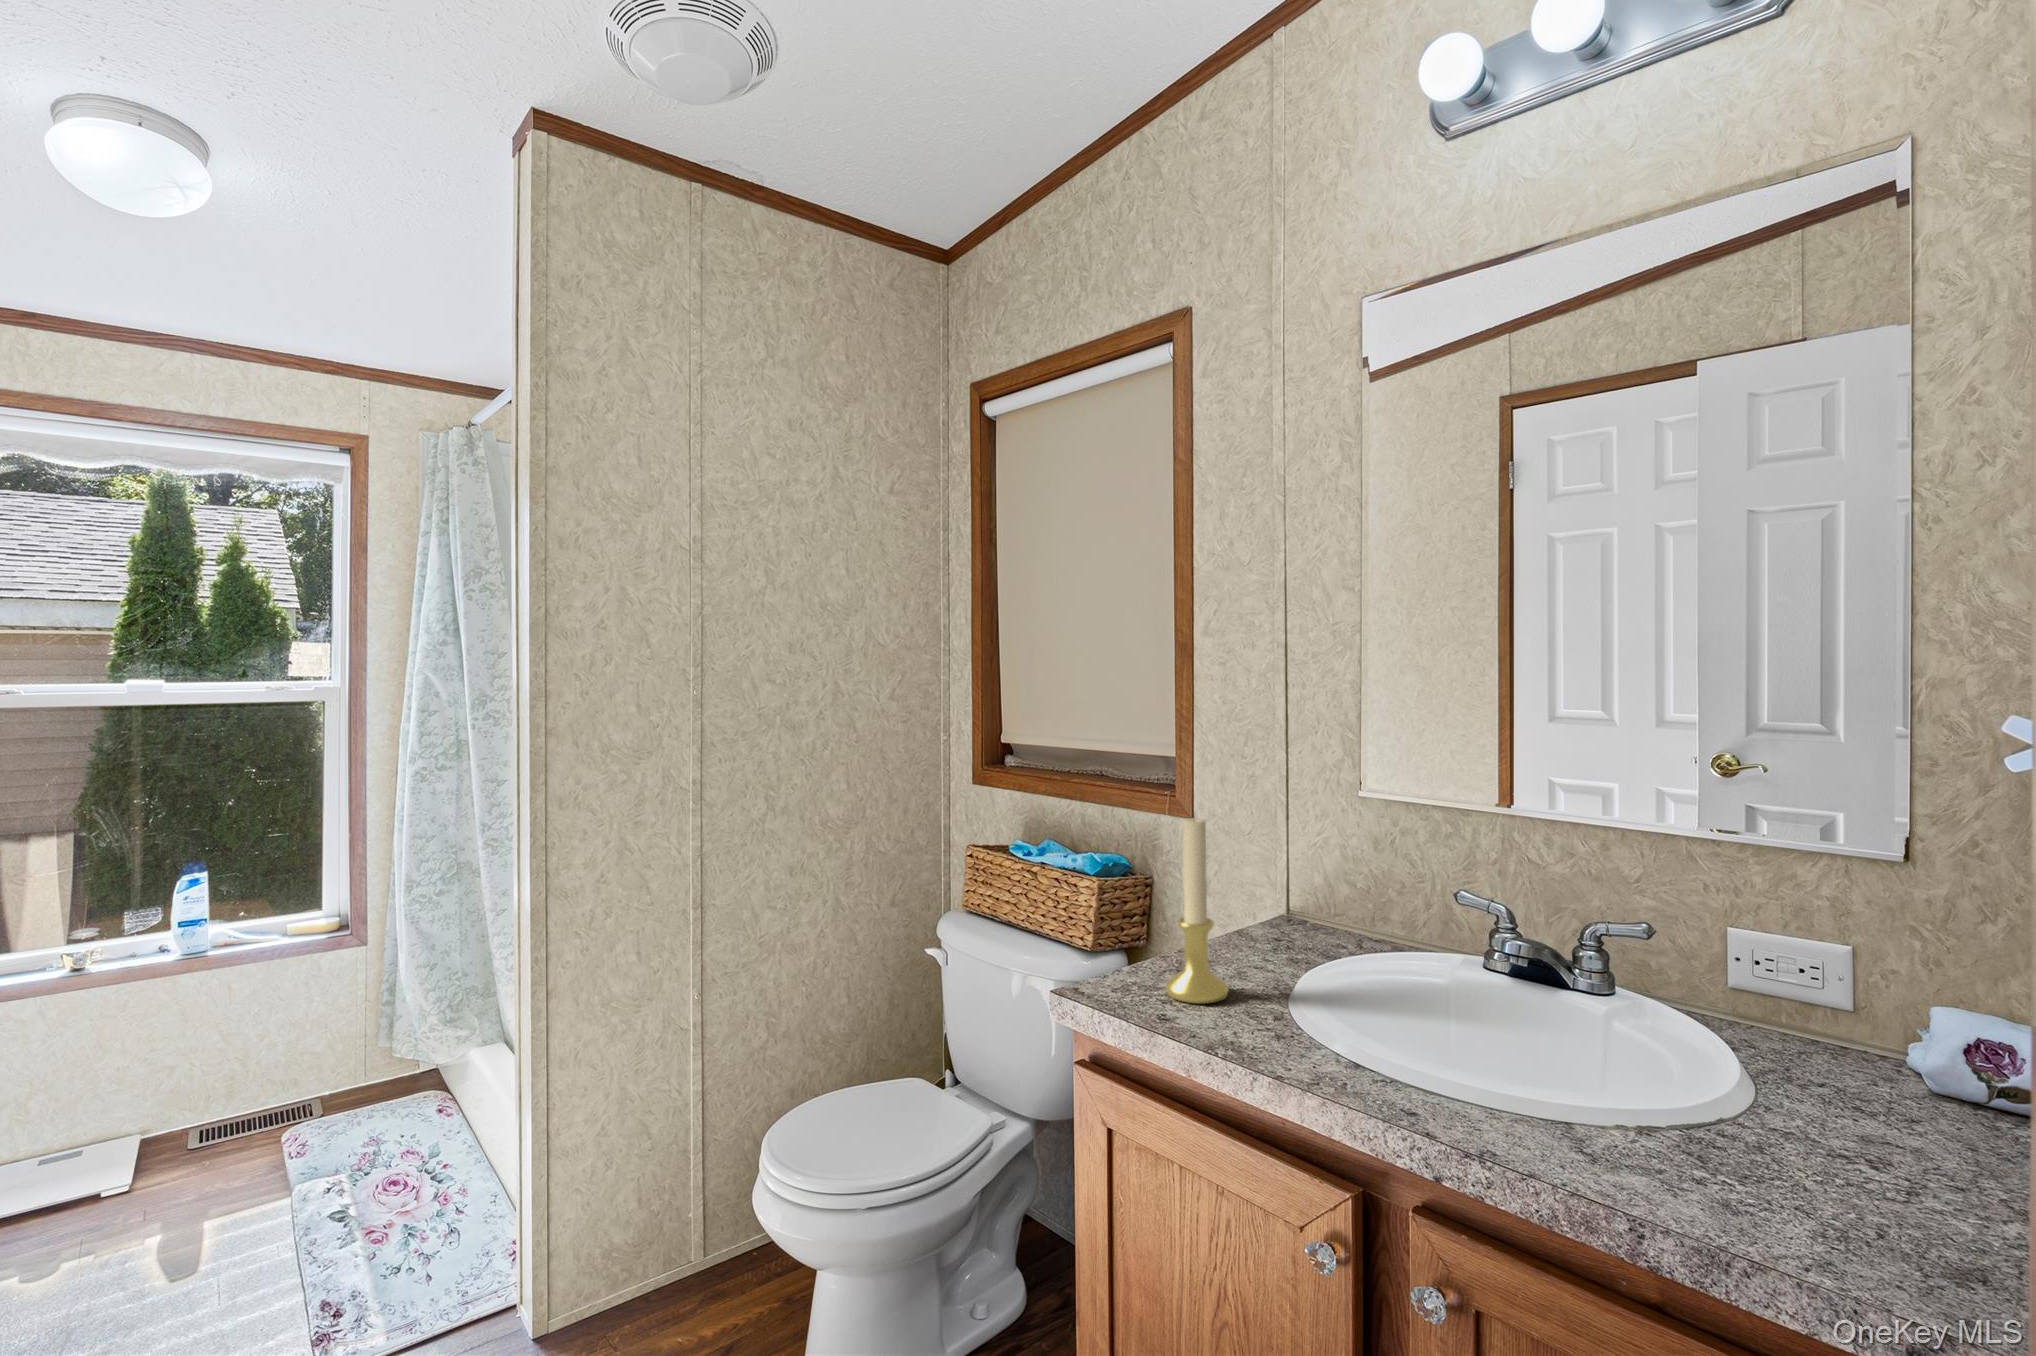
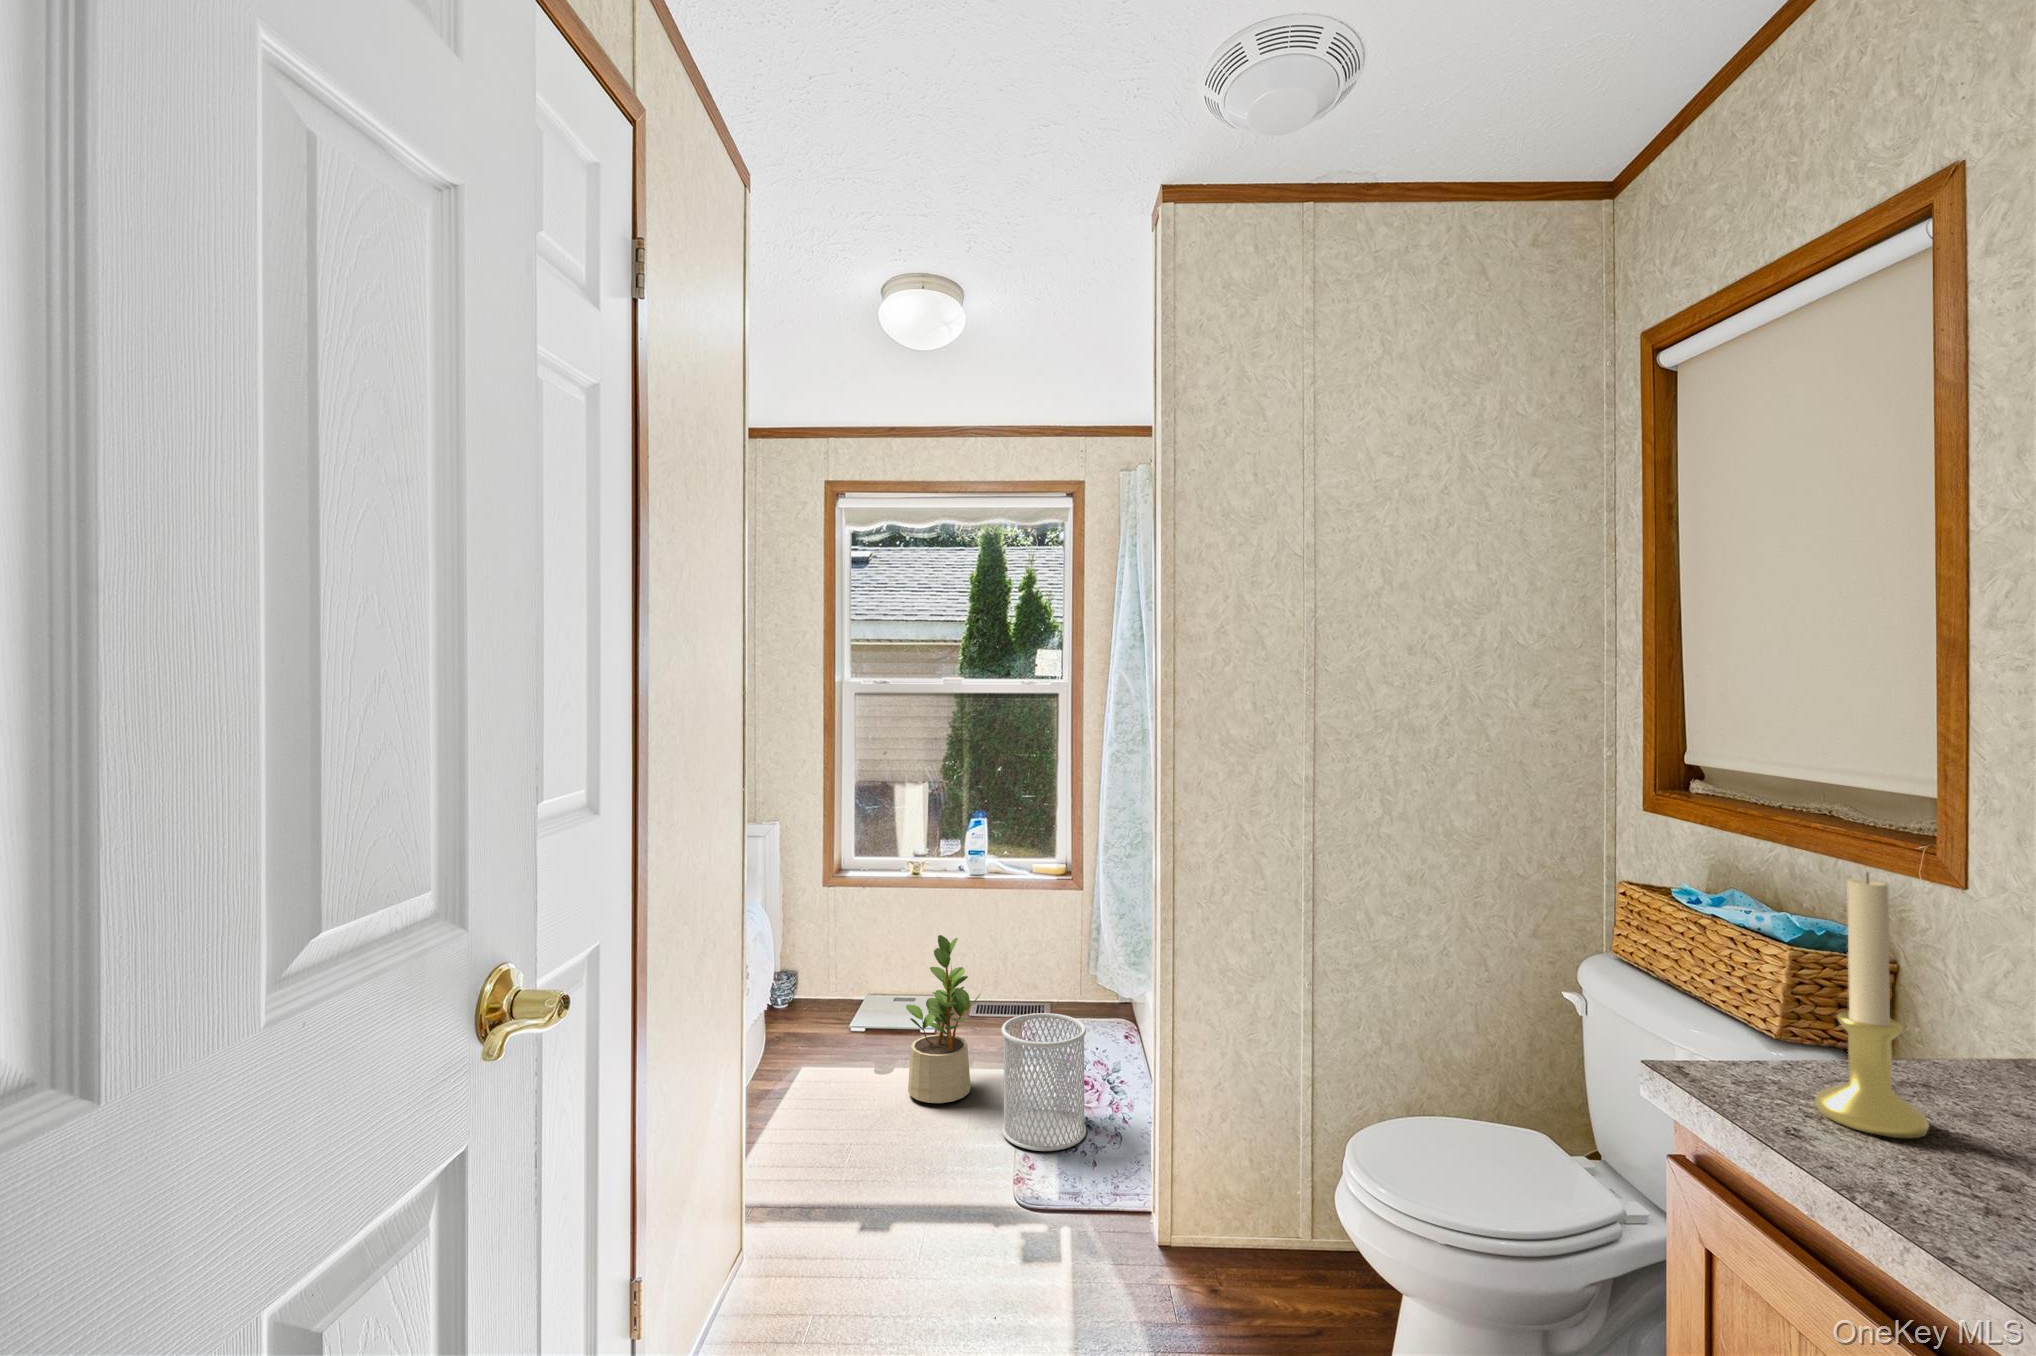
potted plant: none [81,1045,227,1296] -> present [906,935,981,1103]
wastebasket: none [272,1106,407,1298] -> present [1002,1013,1086,1151]

